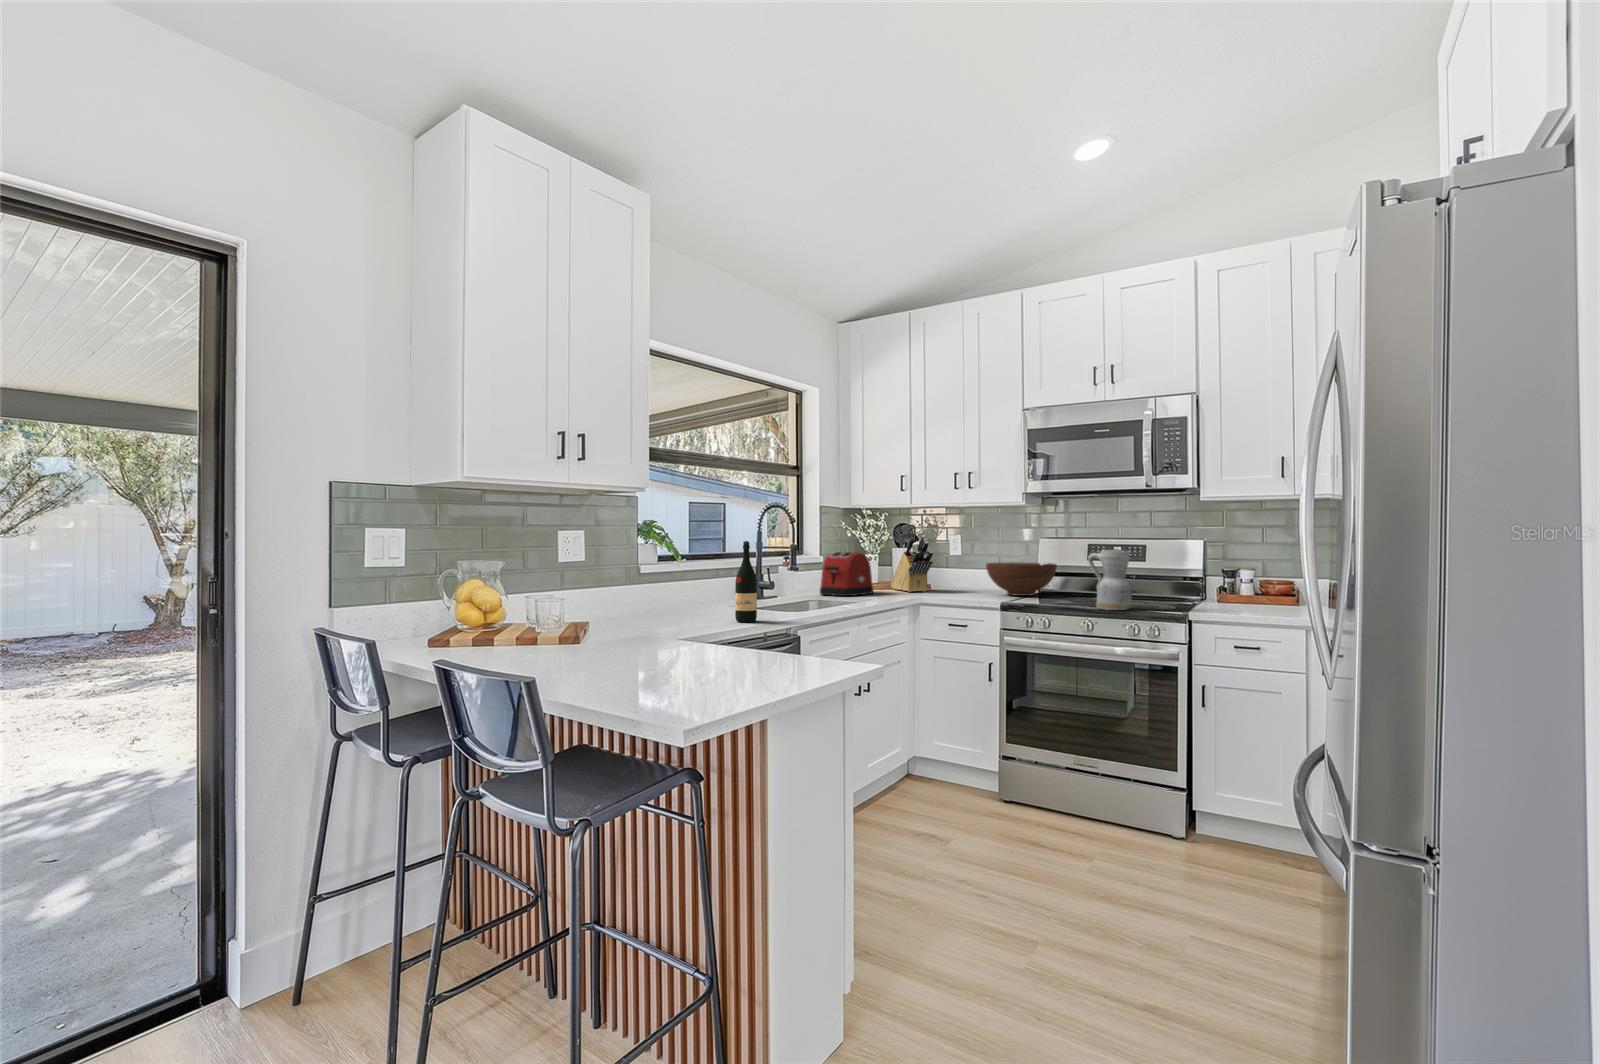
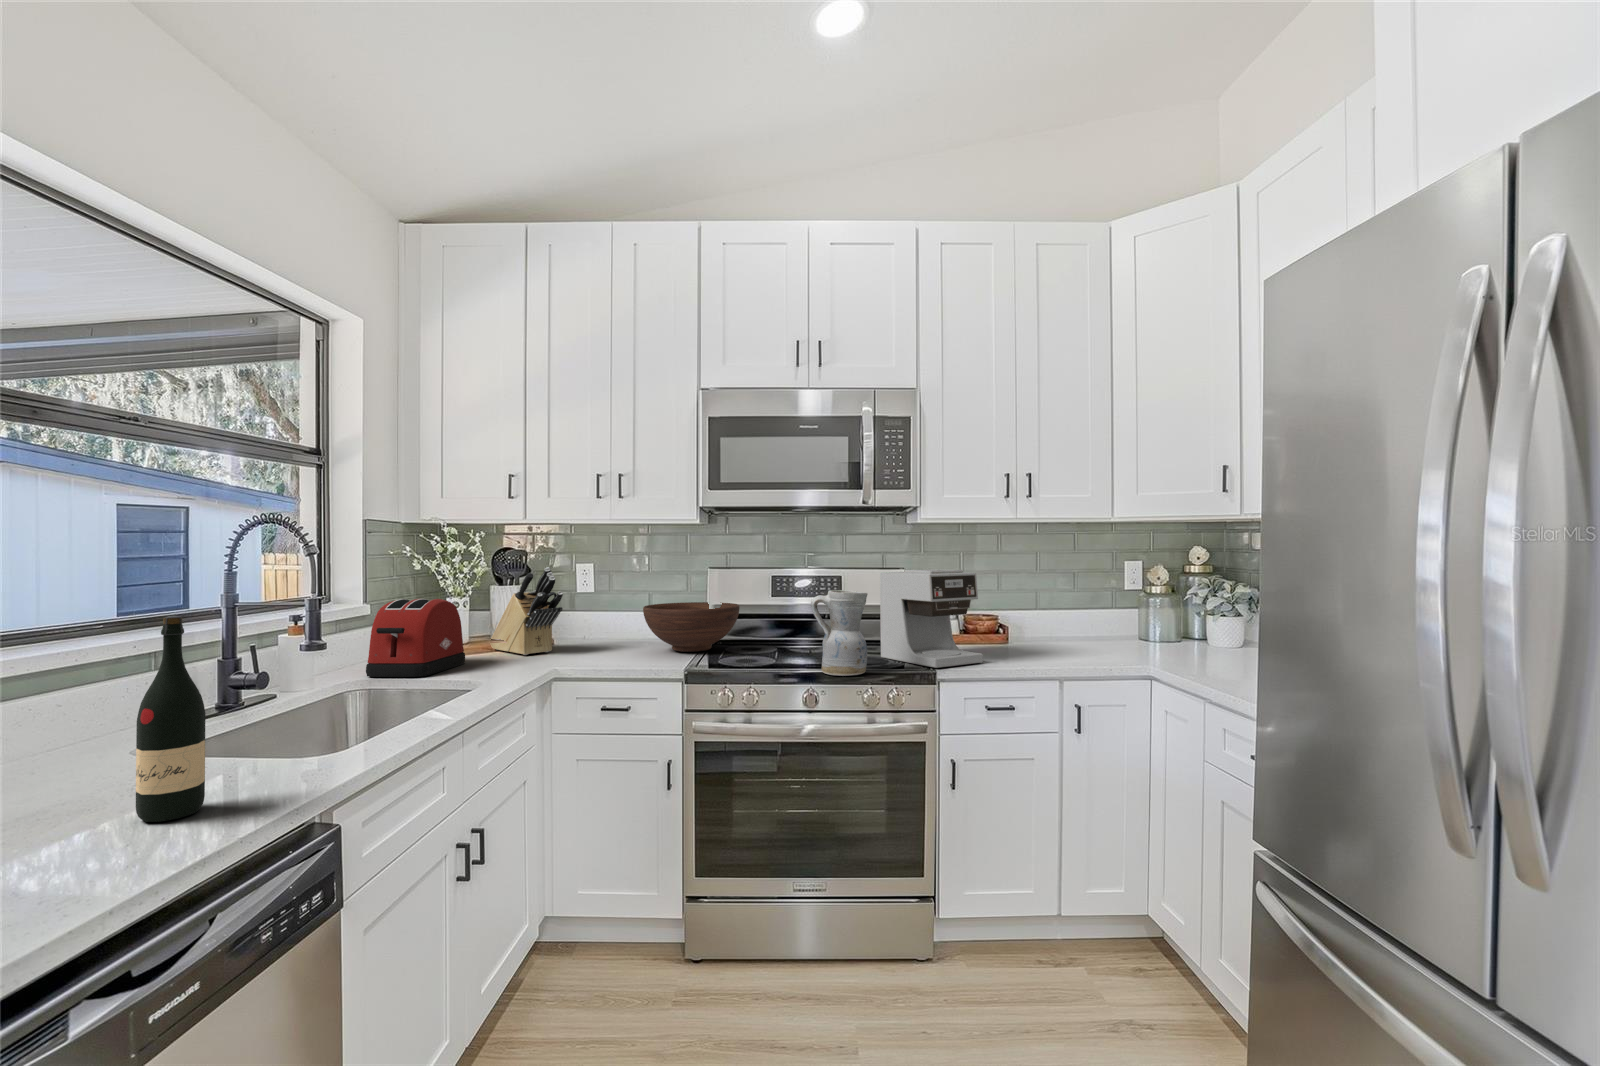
coffee maker: none [1160,537,1242,611] -> present [880,569,983,668]

